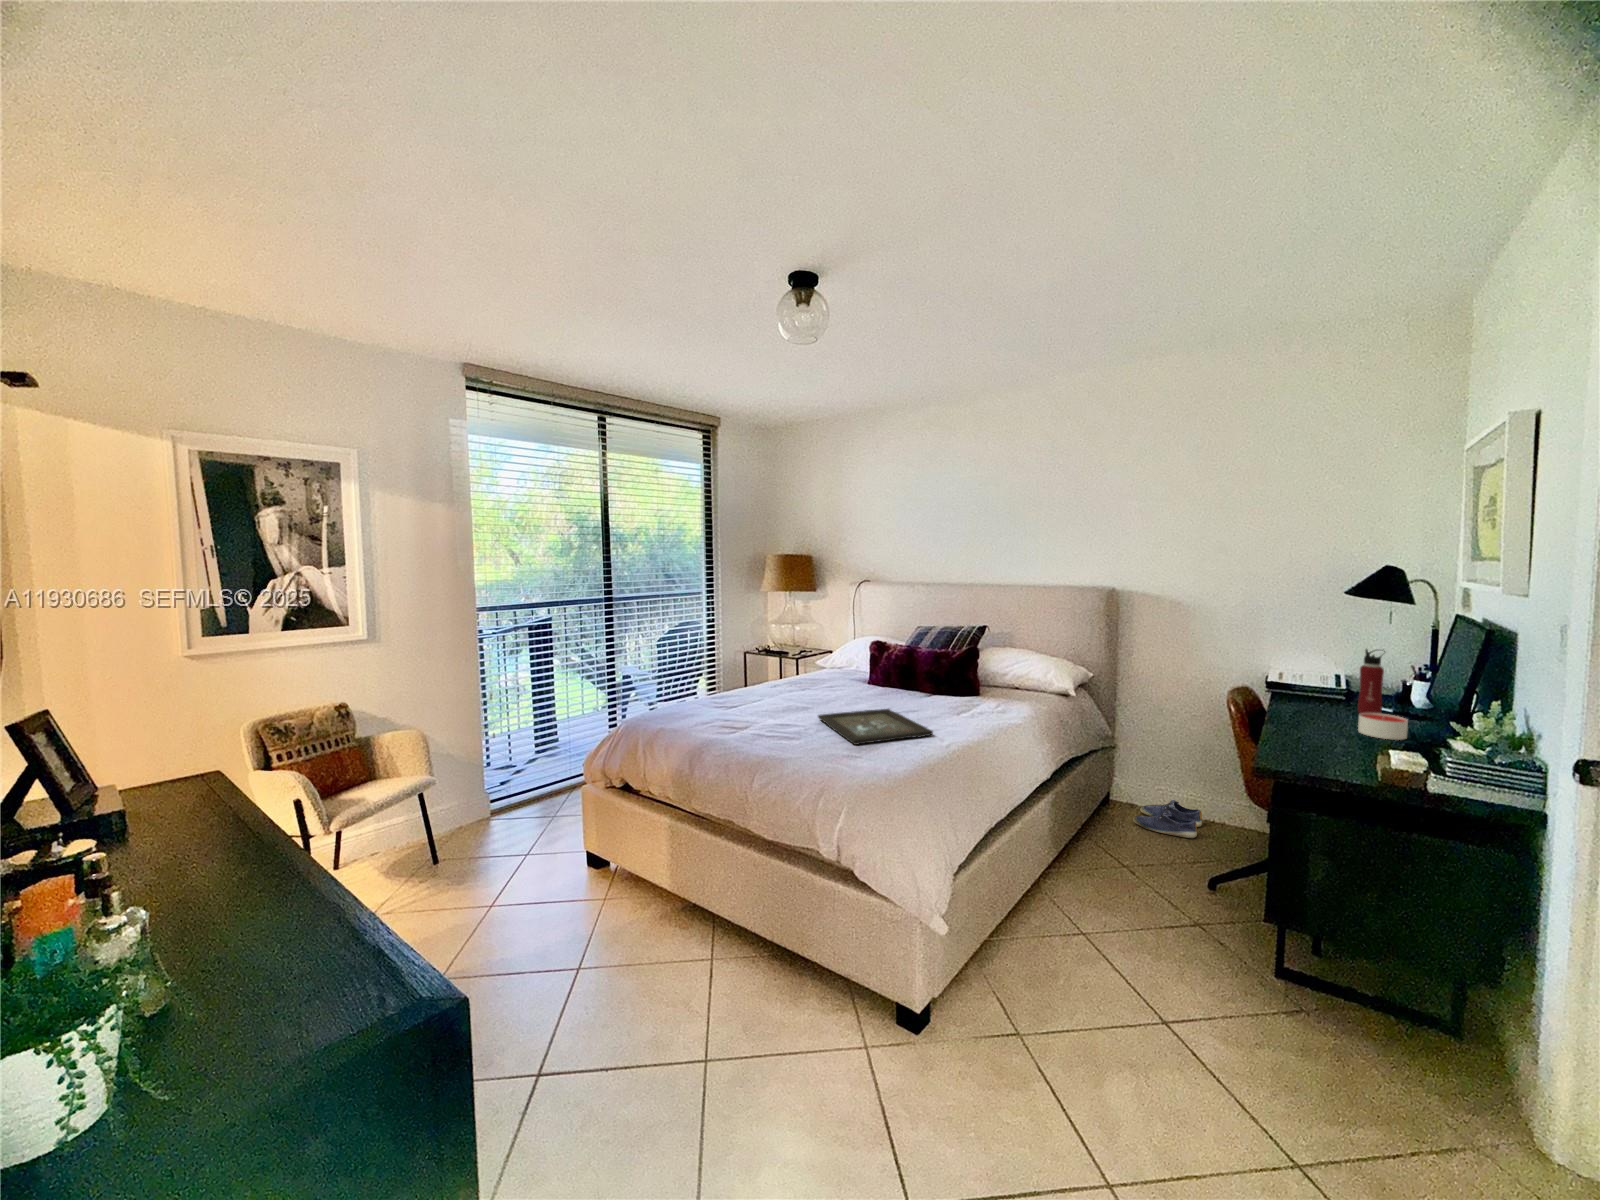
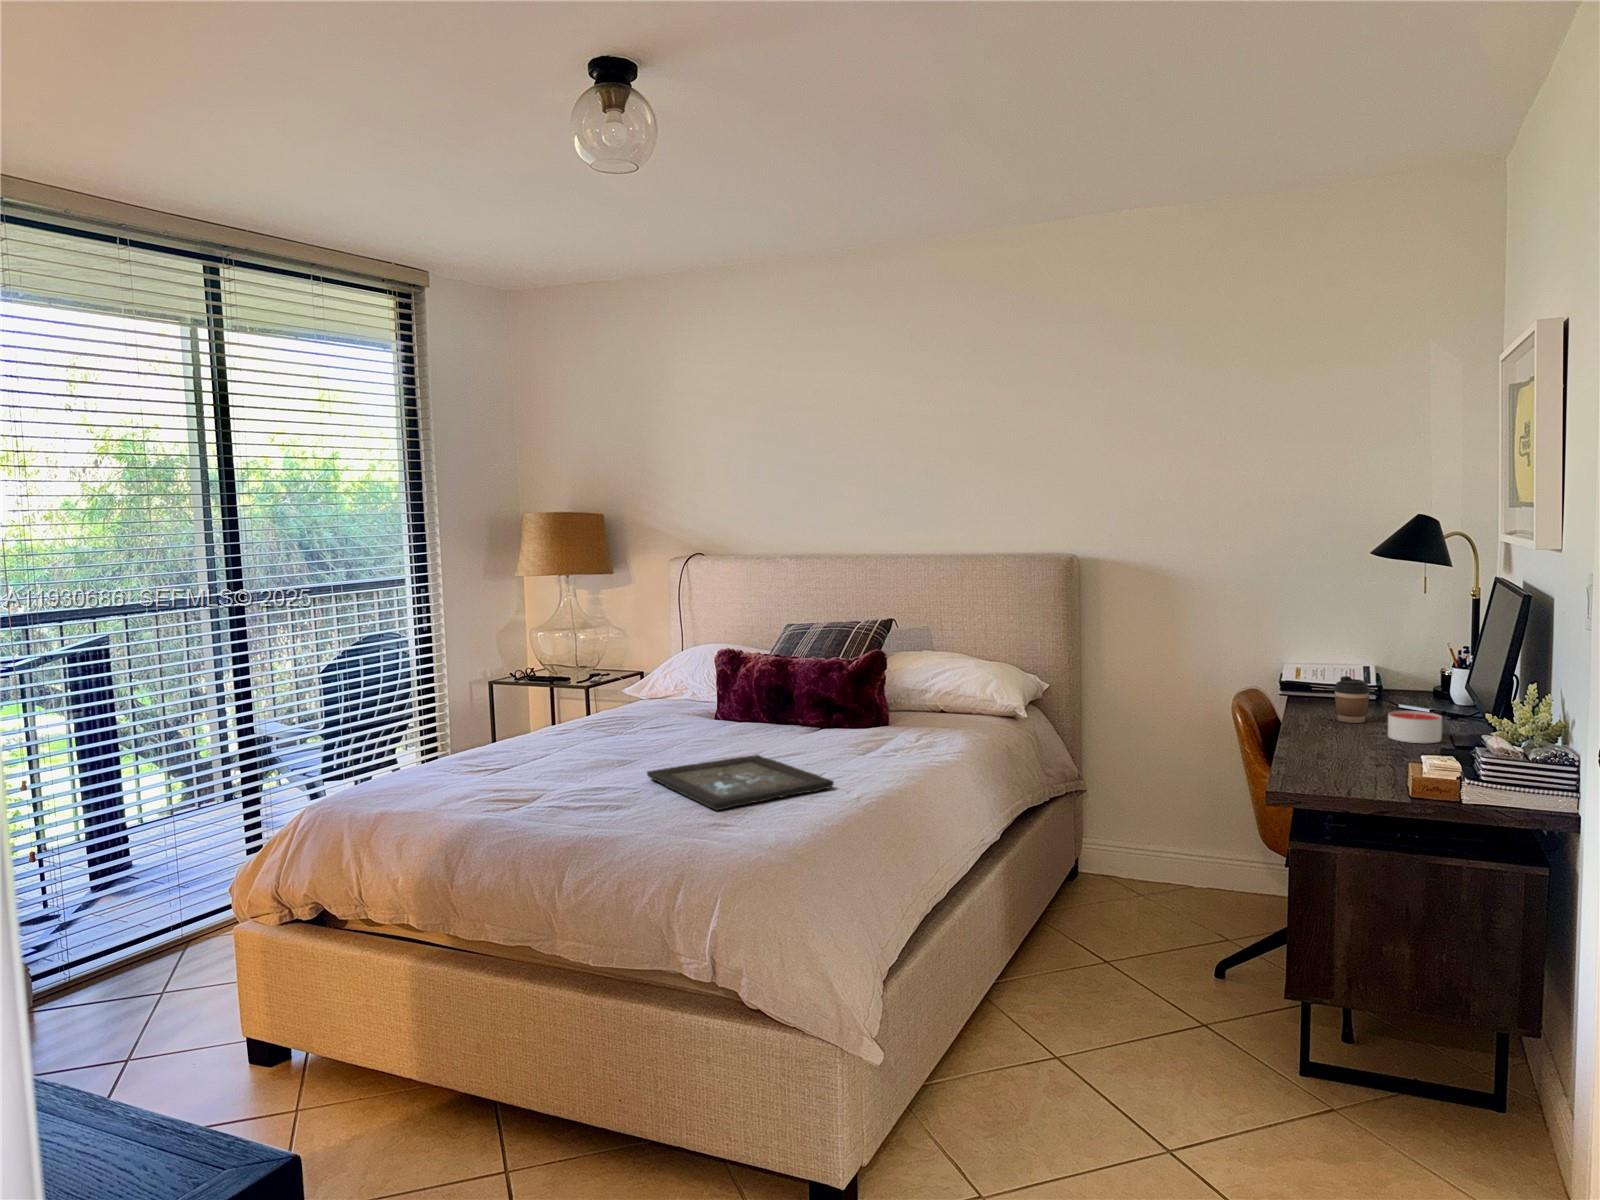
water bottle: present [1358,649,1385,713] -> none [1388,627,1418,716]
coffee cup: none [1311,683,1343,718] -> present [1334,676,1371,723]
shoe: present [1133,800,1202,838] -> none [1115,864,1205,914]

